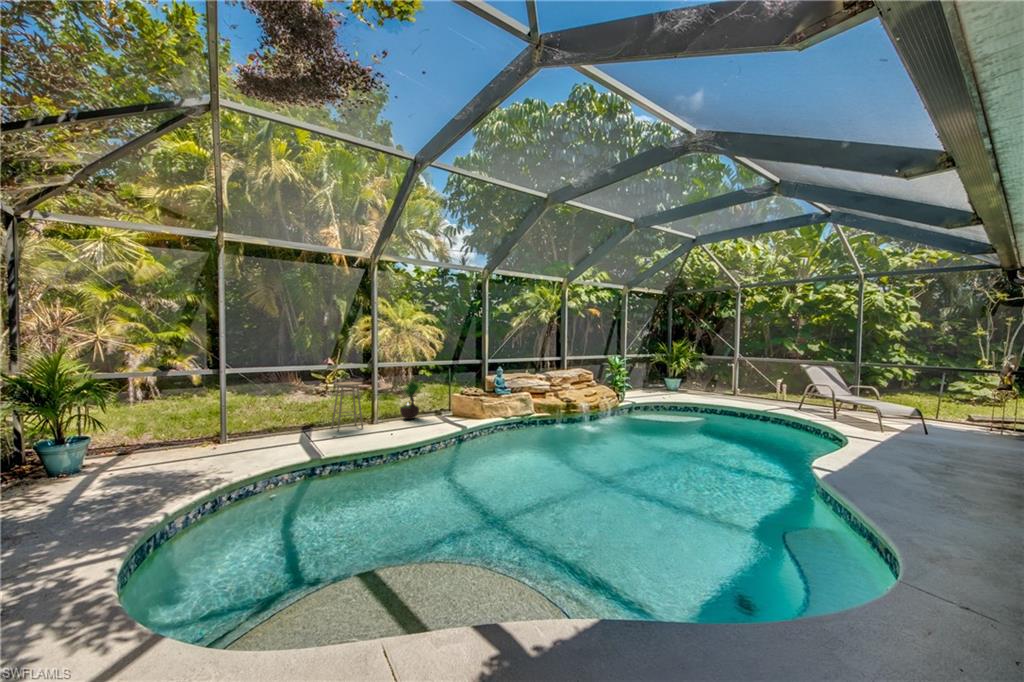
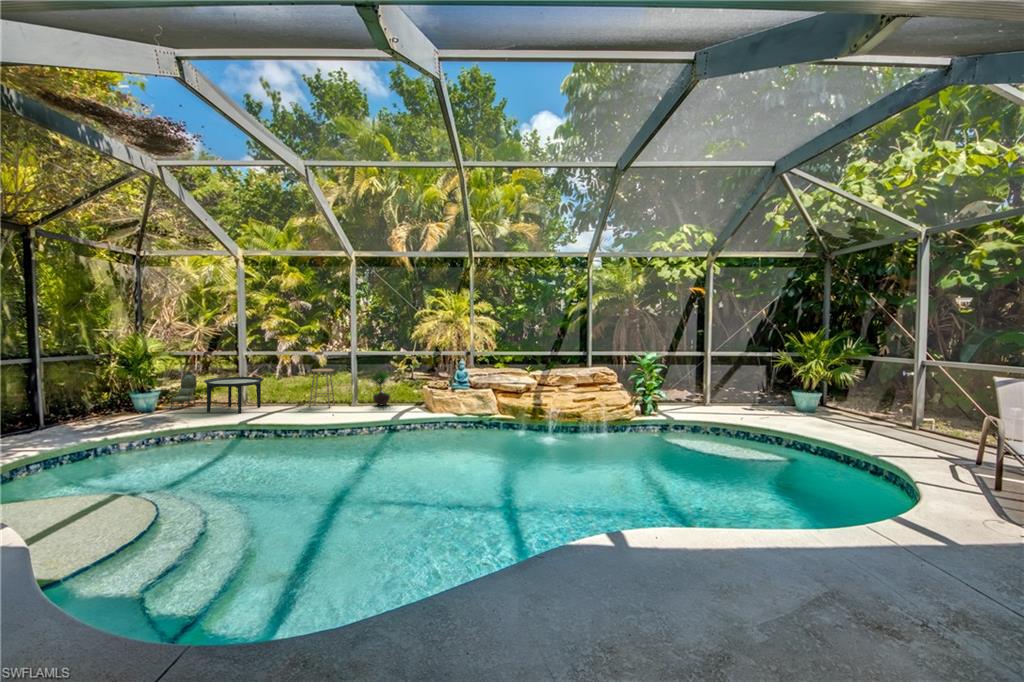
armchair: none [103,381,161,459] -> present [169,371,197,409]
round table: none [192,399,279,455] -> present [204,377,264,414]

